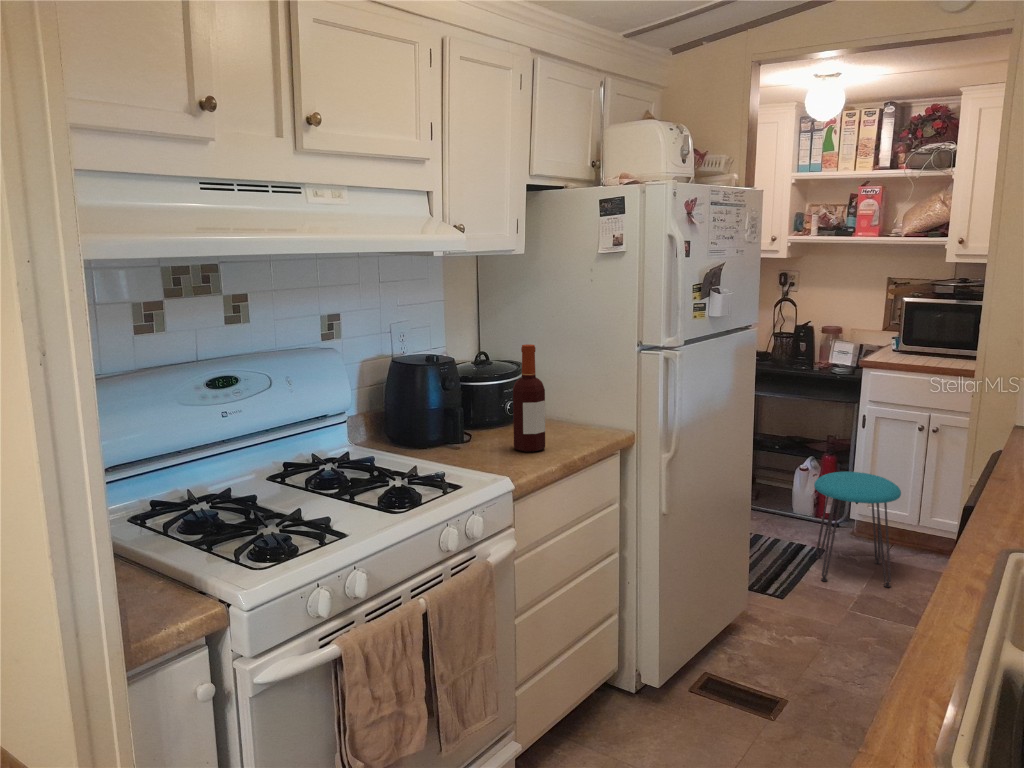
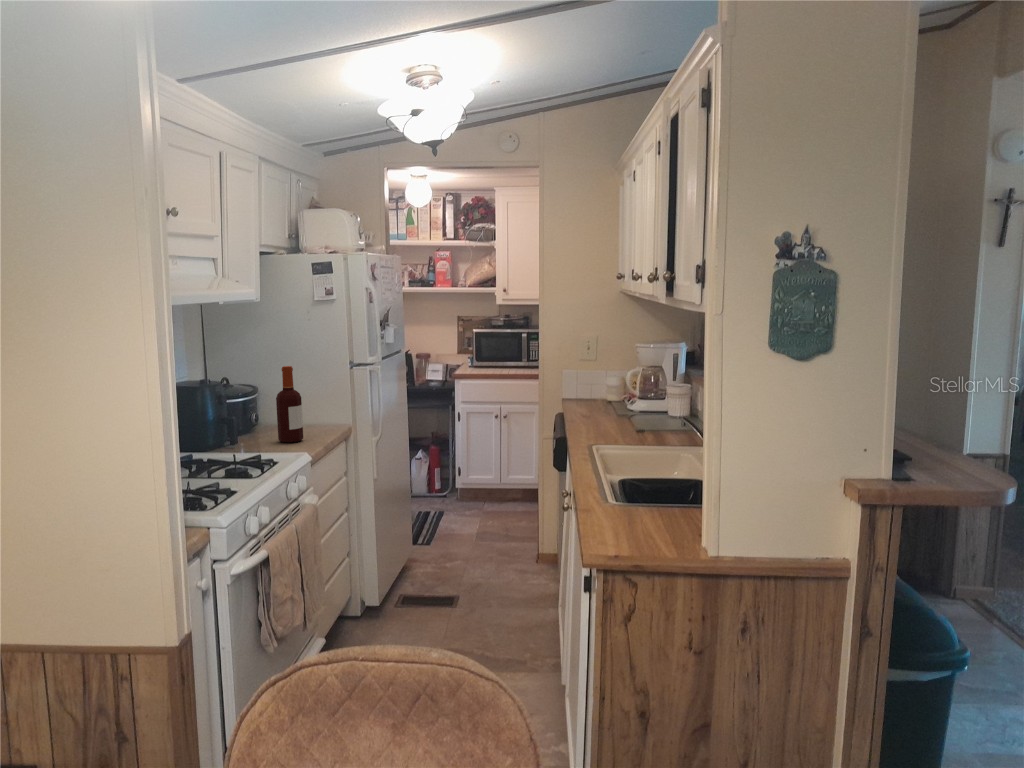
stool: present [814,472,901,587] -> none [437,451,493,529]

